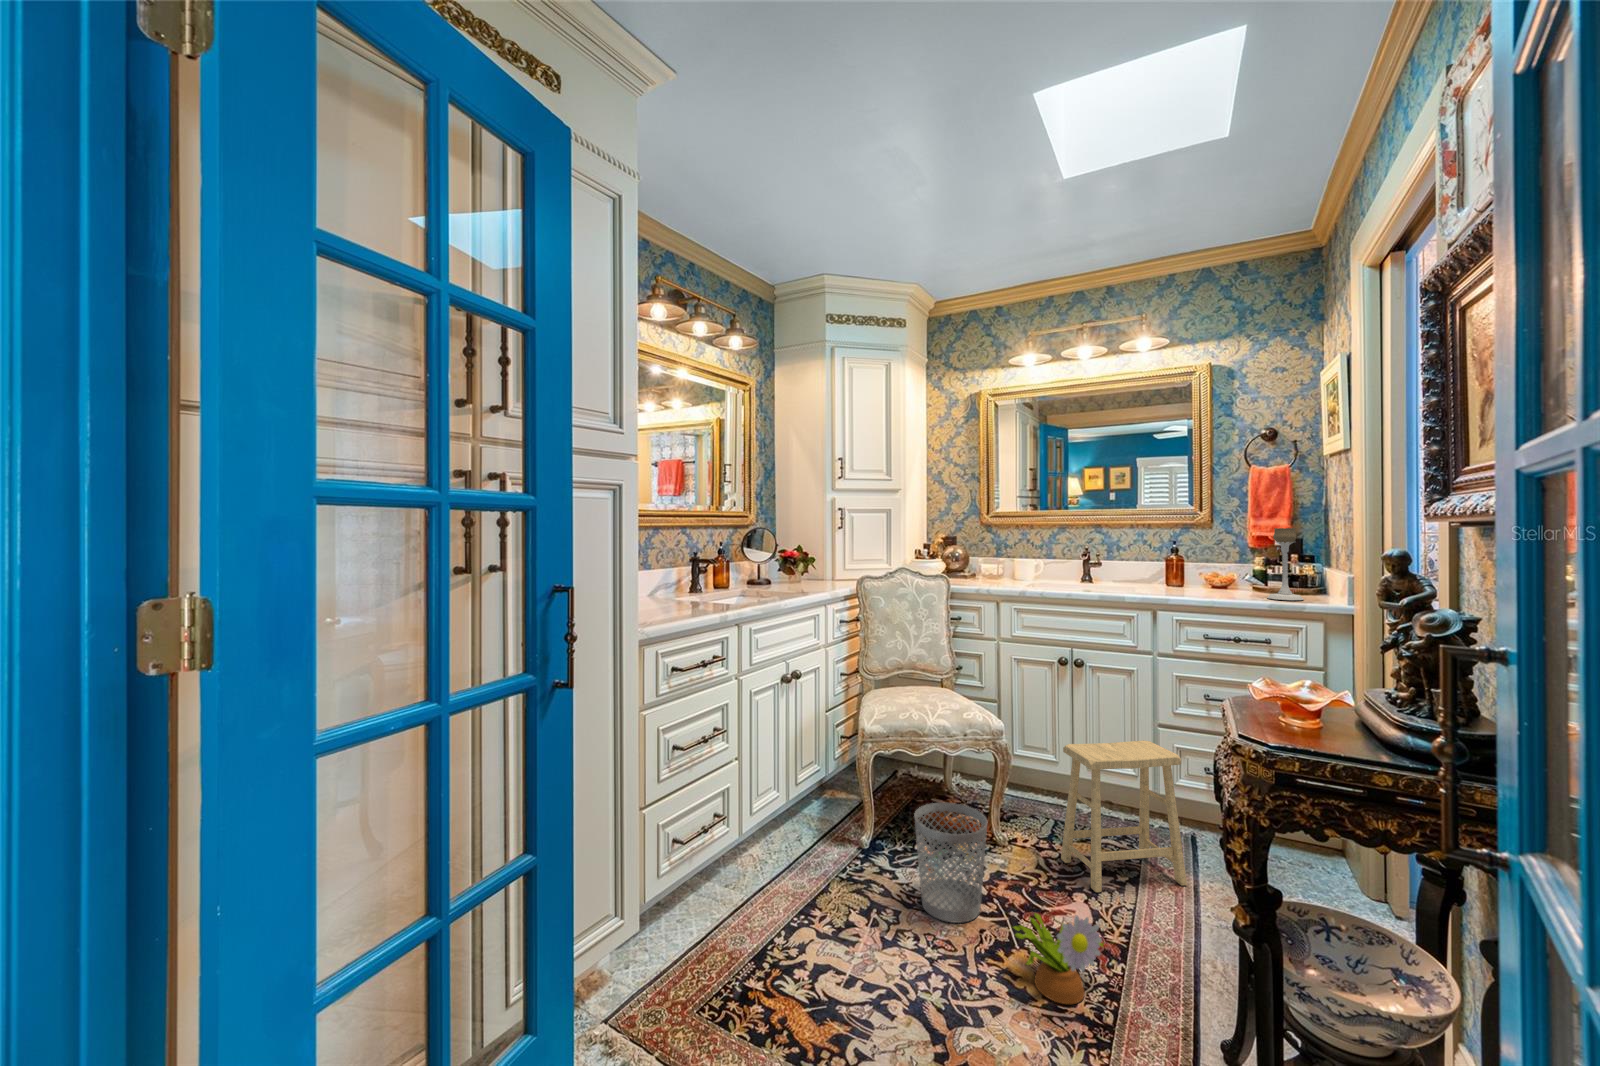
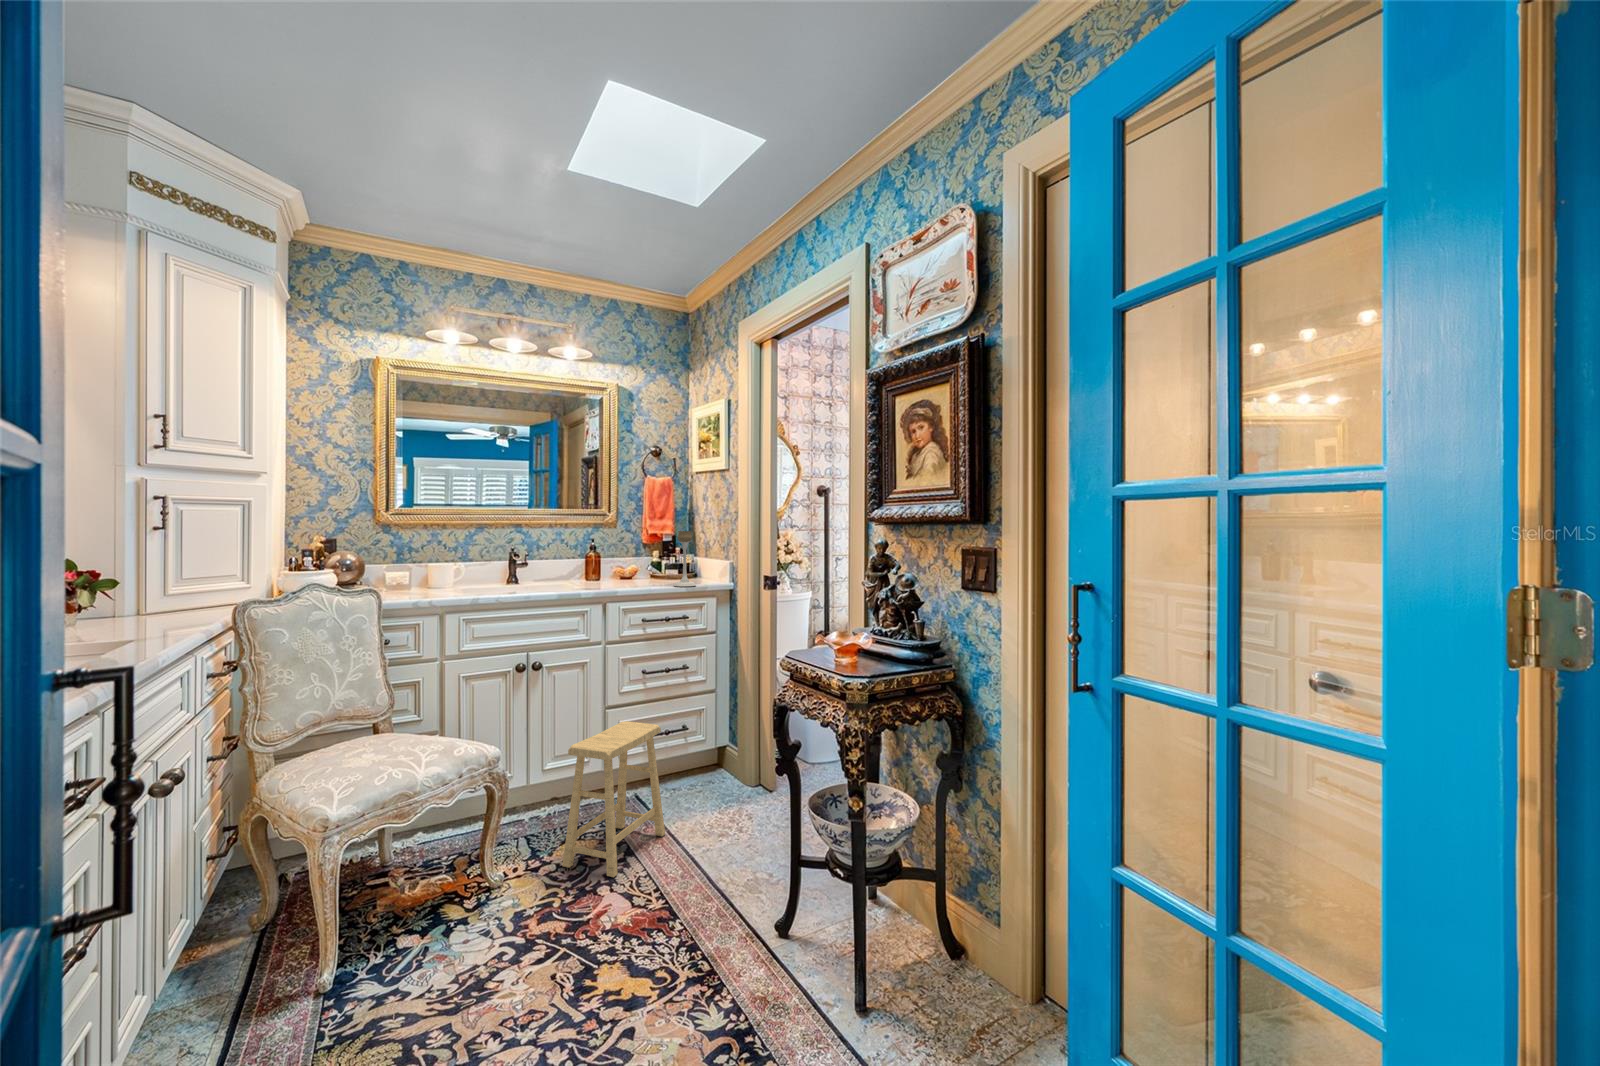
wastebasket: present [914,803,987,923] -> none [452,848,547,1001]
decorative plant: present [1014,913,1105,1004] -> none [606,886,696,989]

